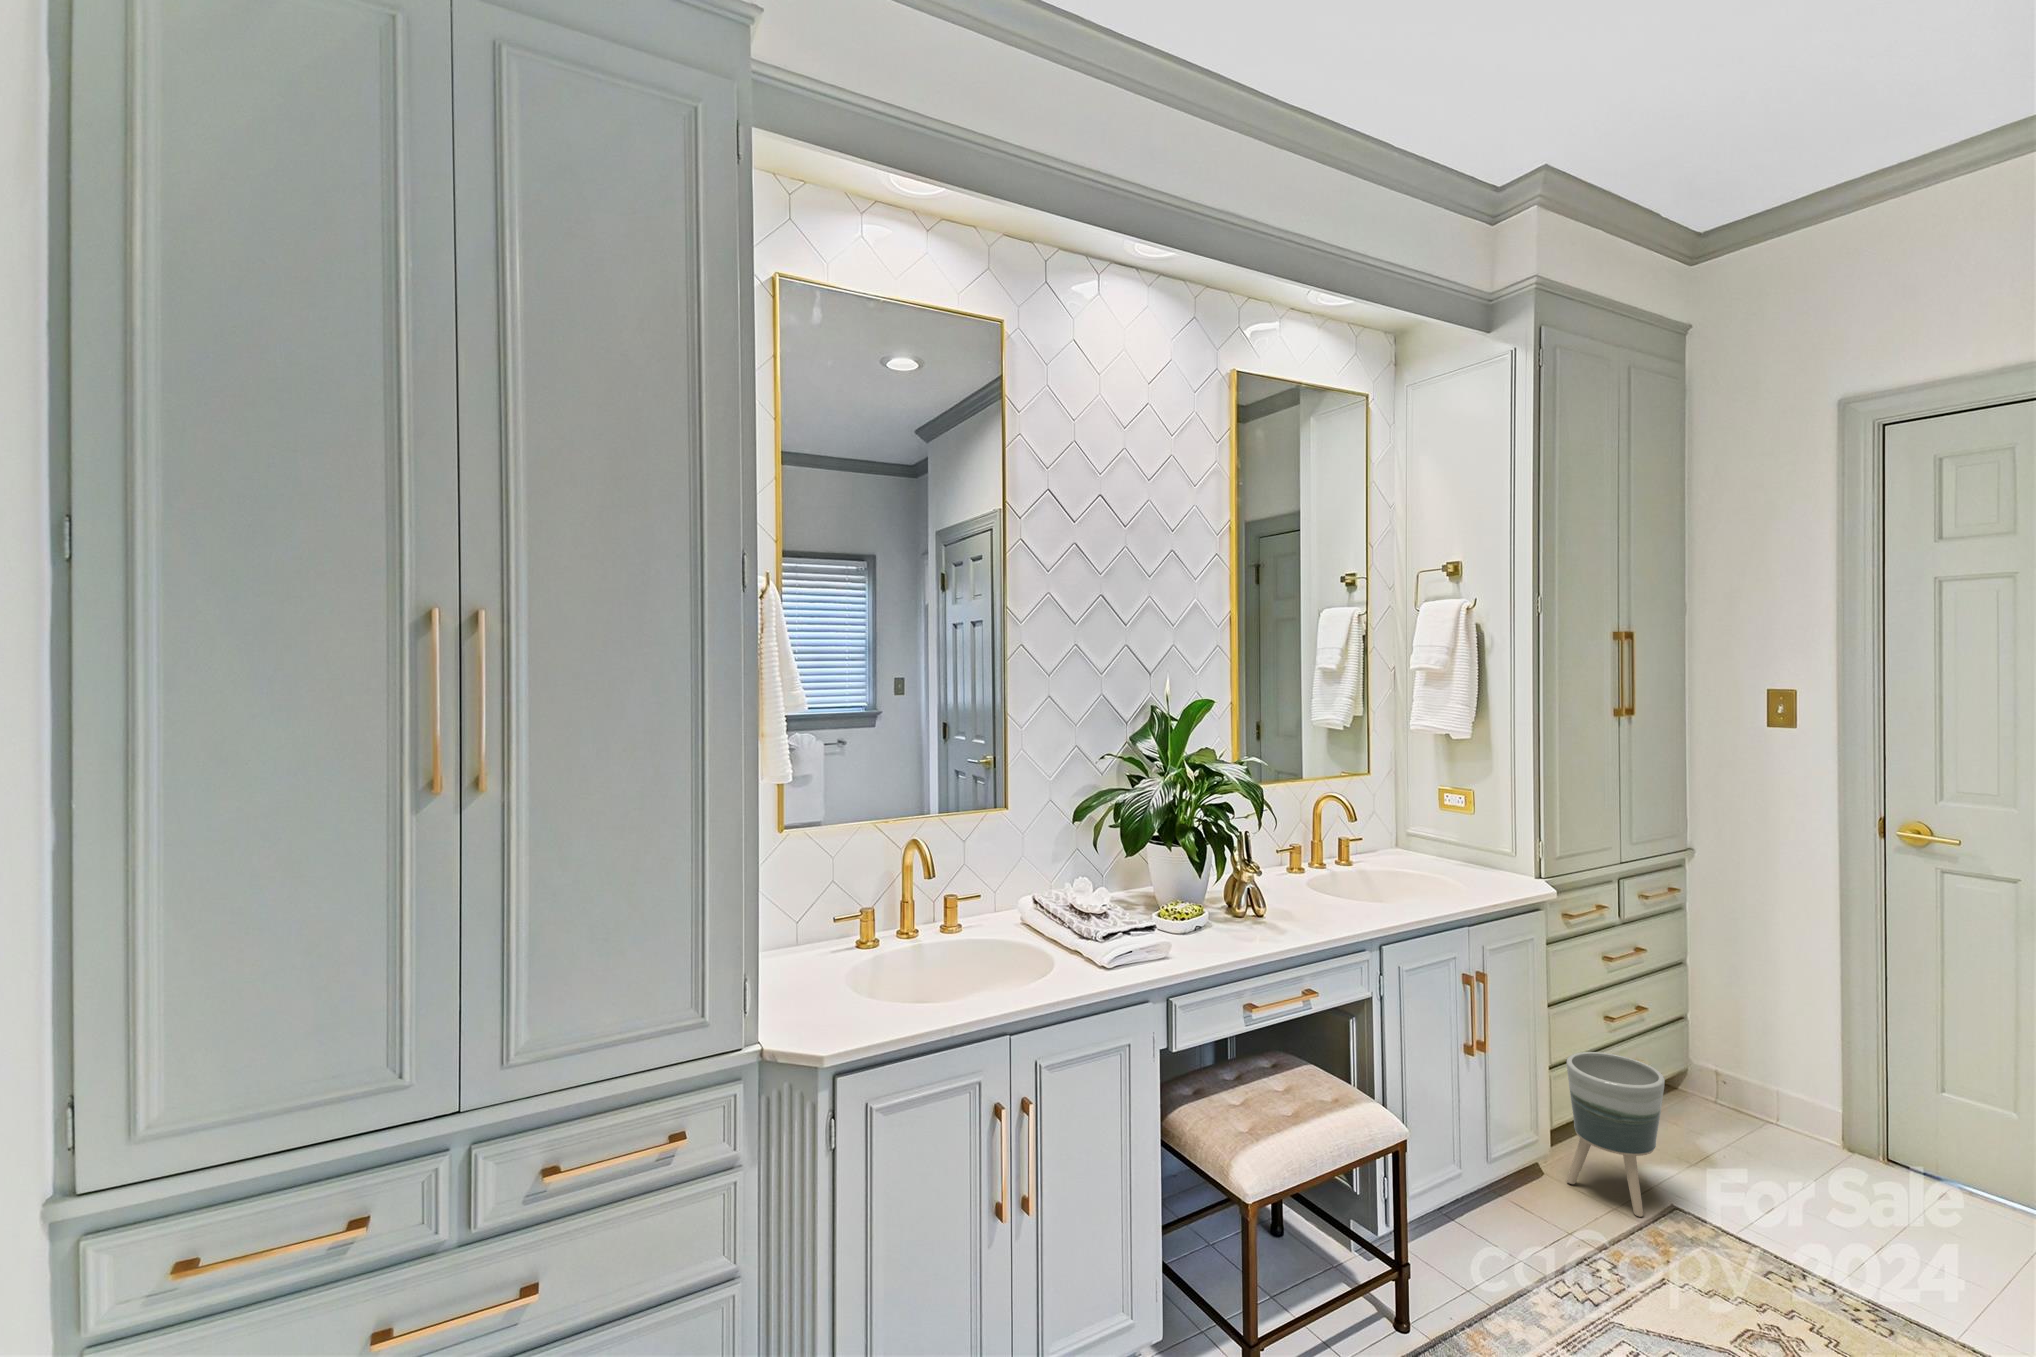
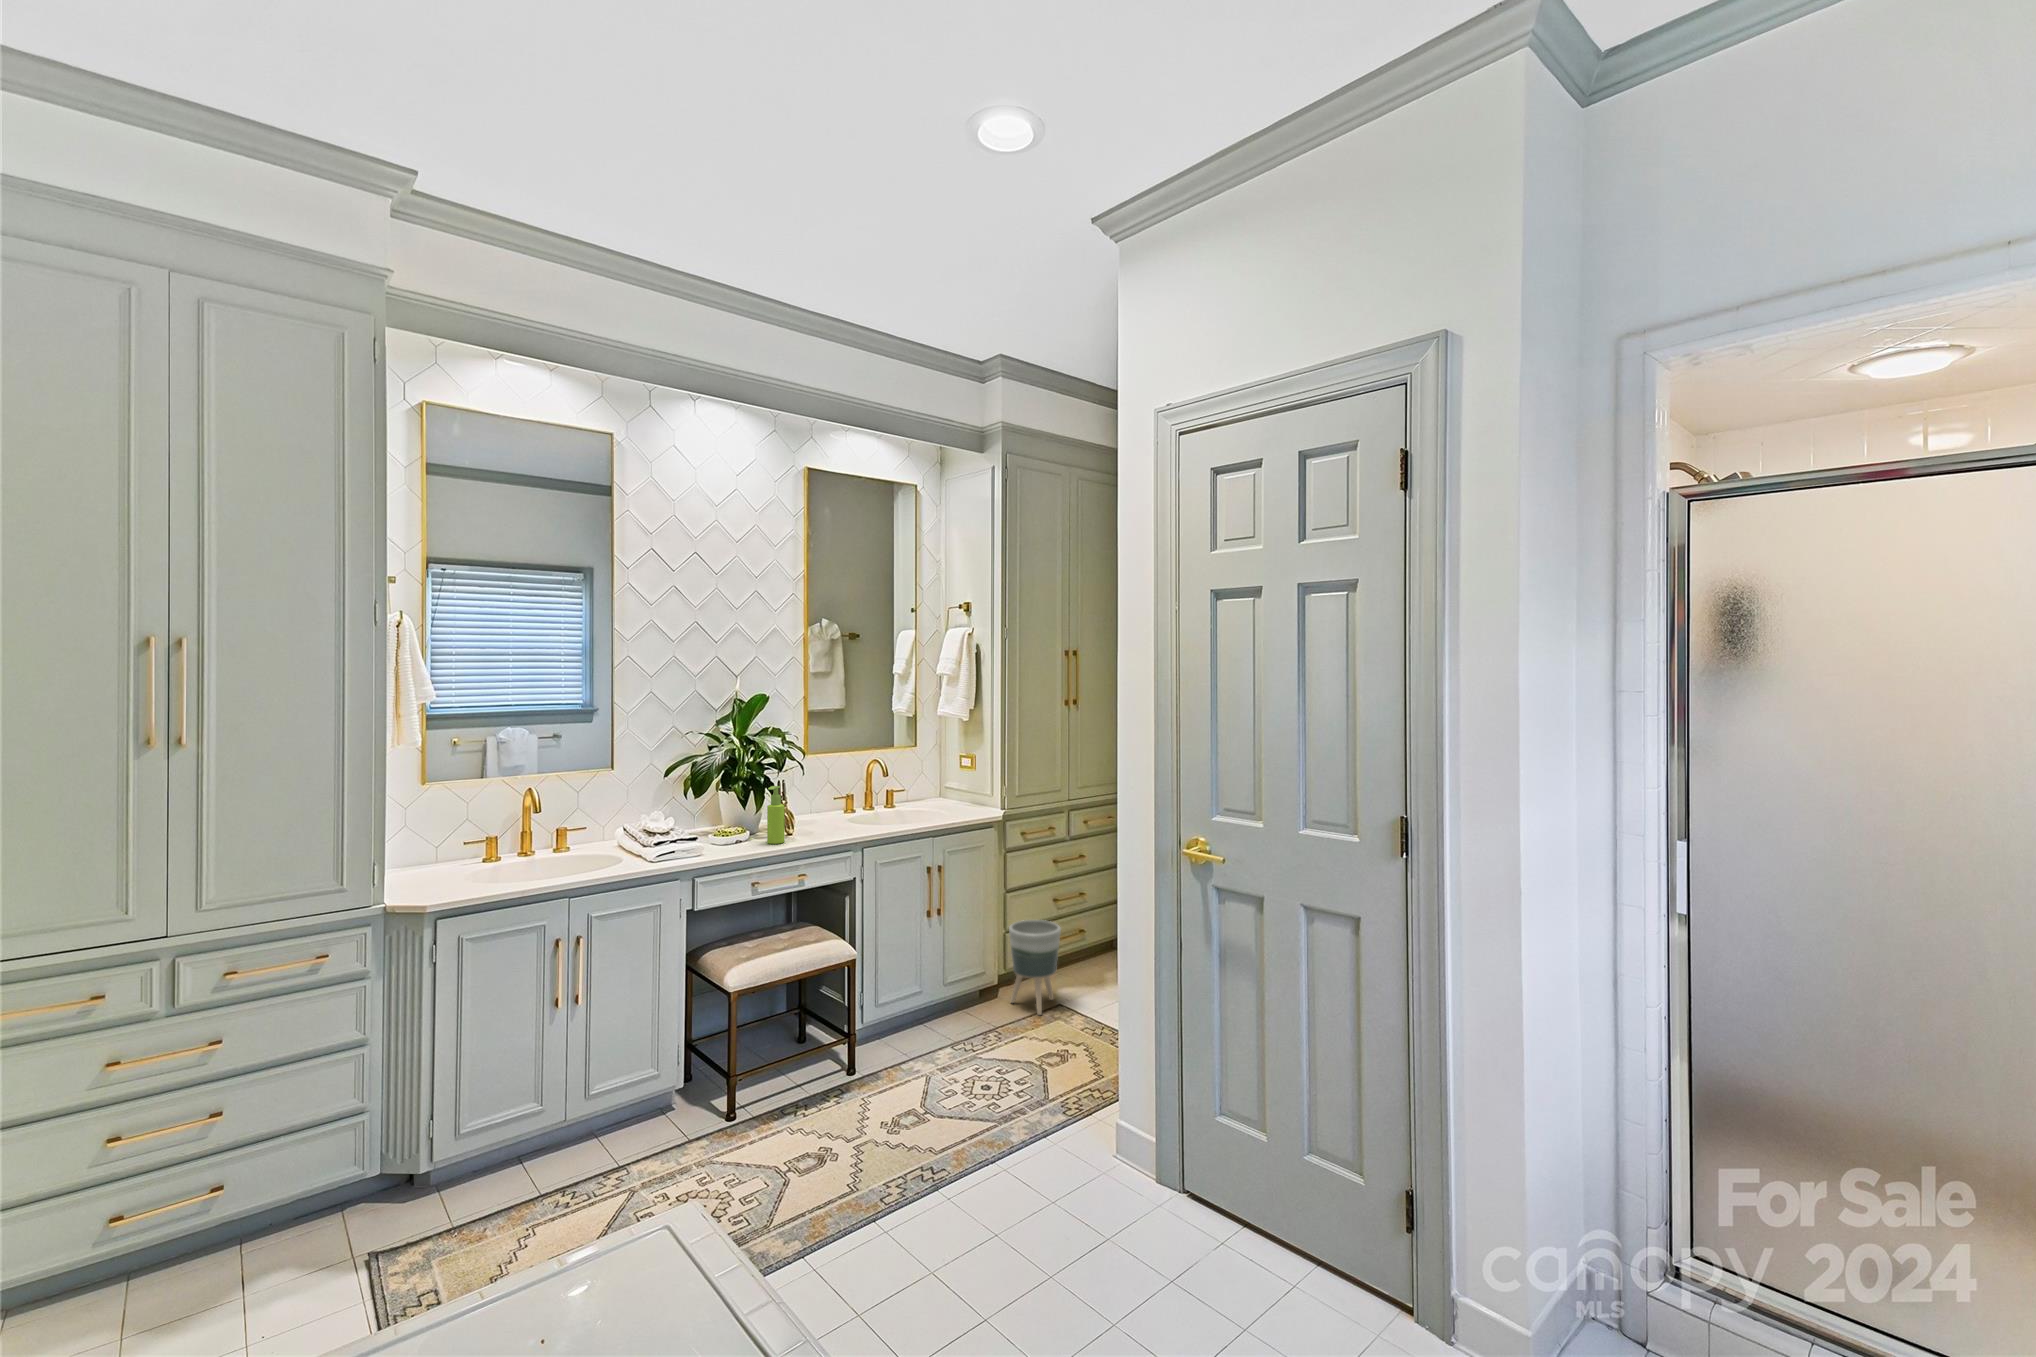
soap dispenser: none [1244,843,1271,936] -> present [767,786,785,844]

